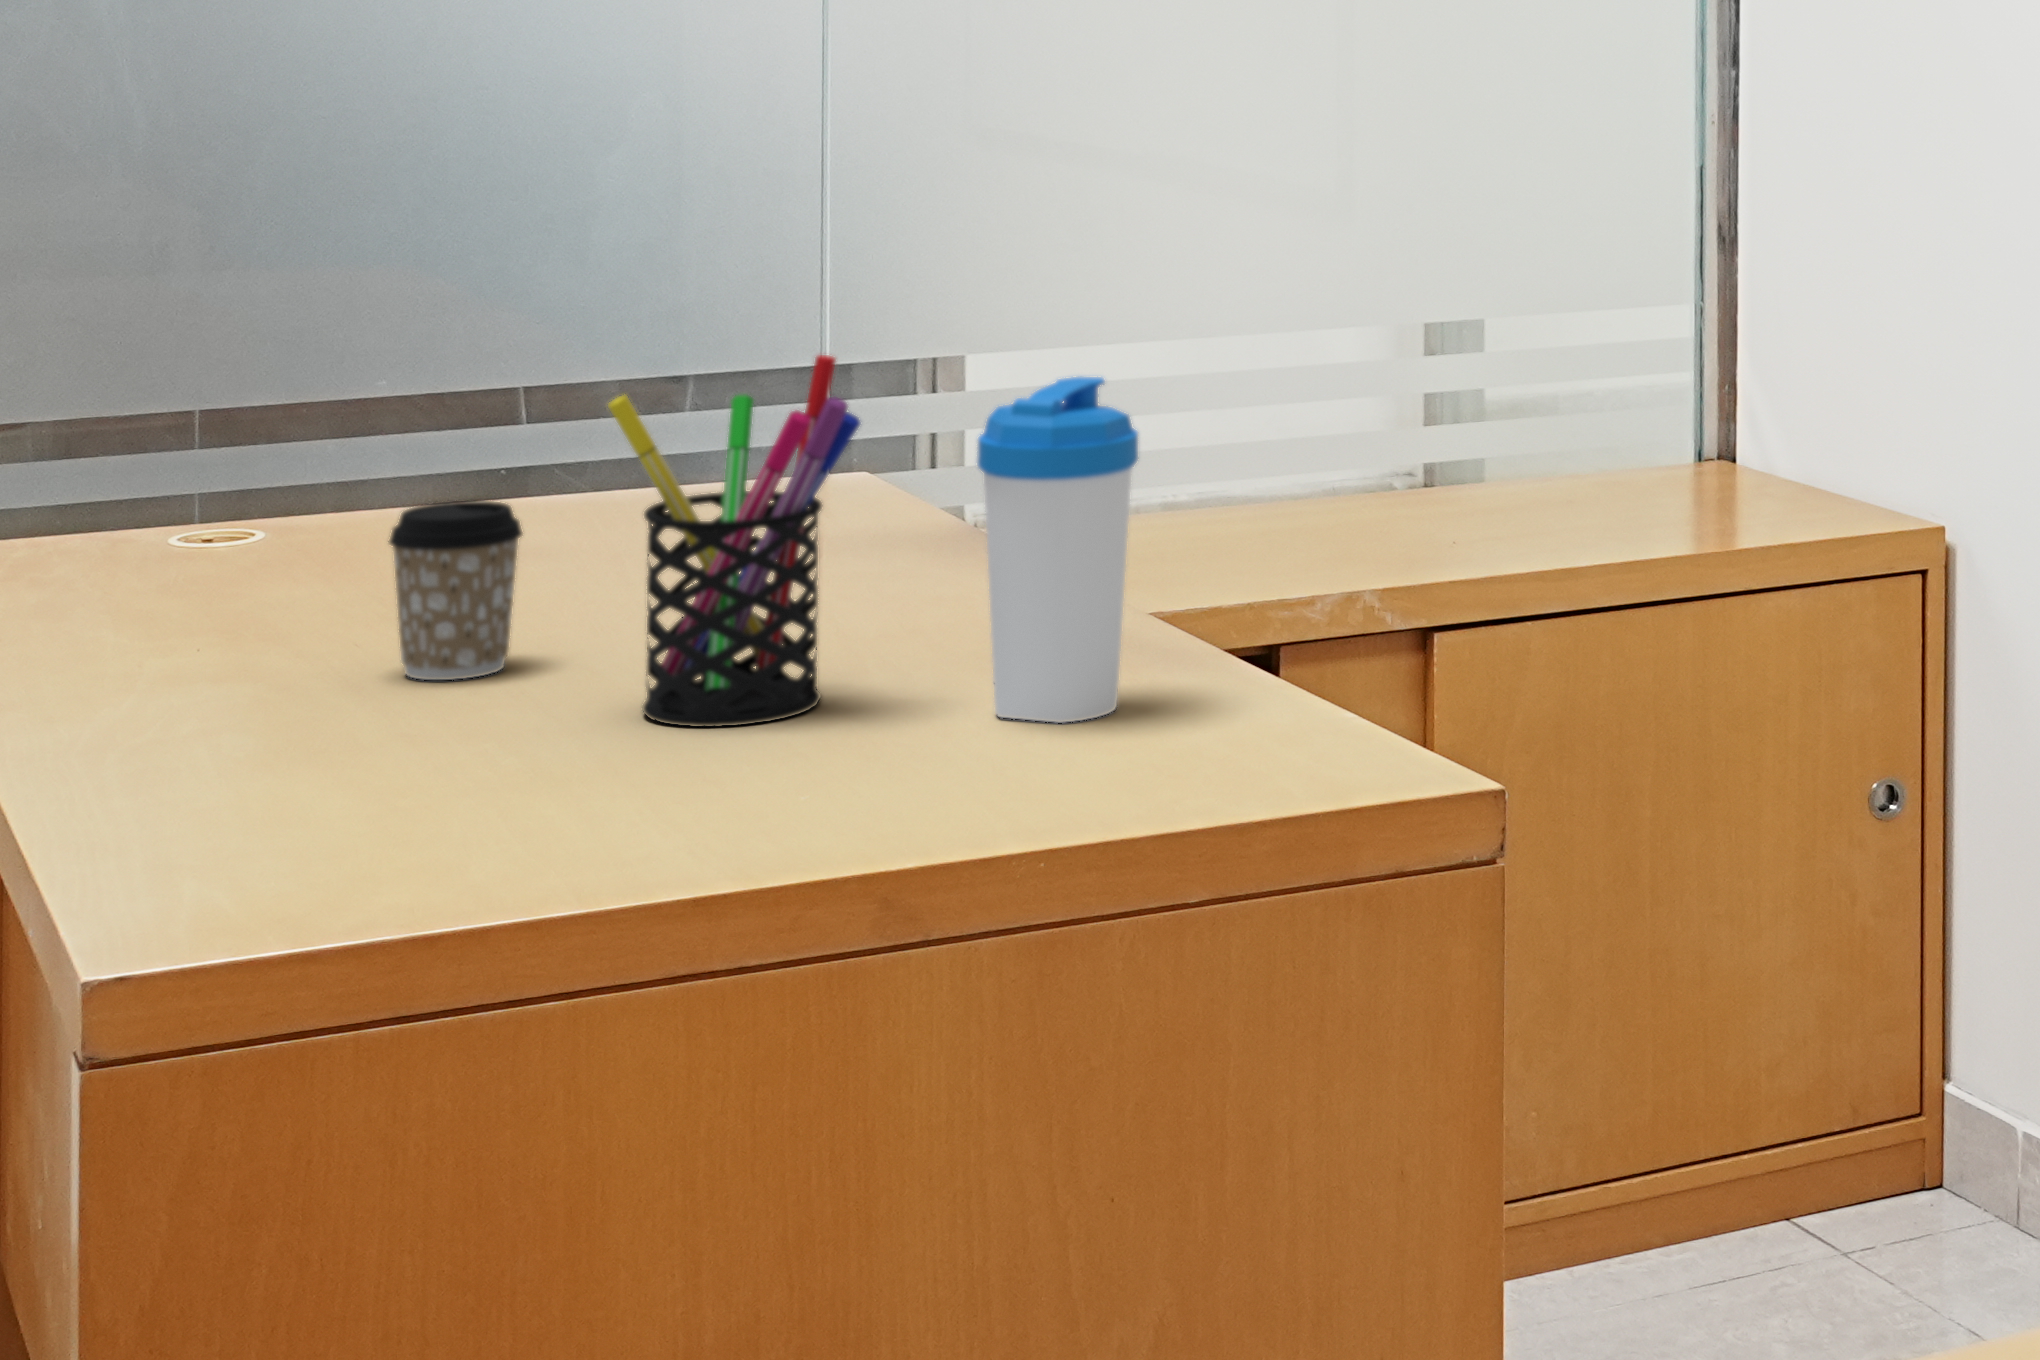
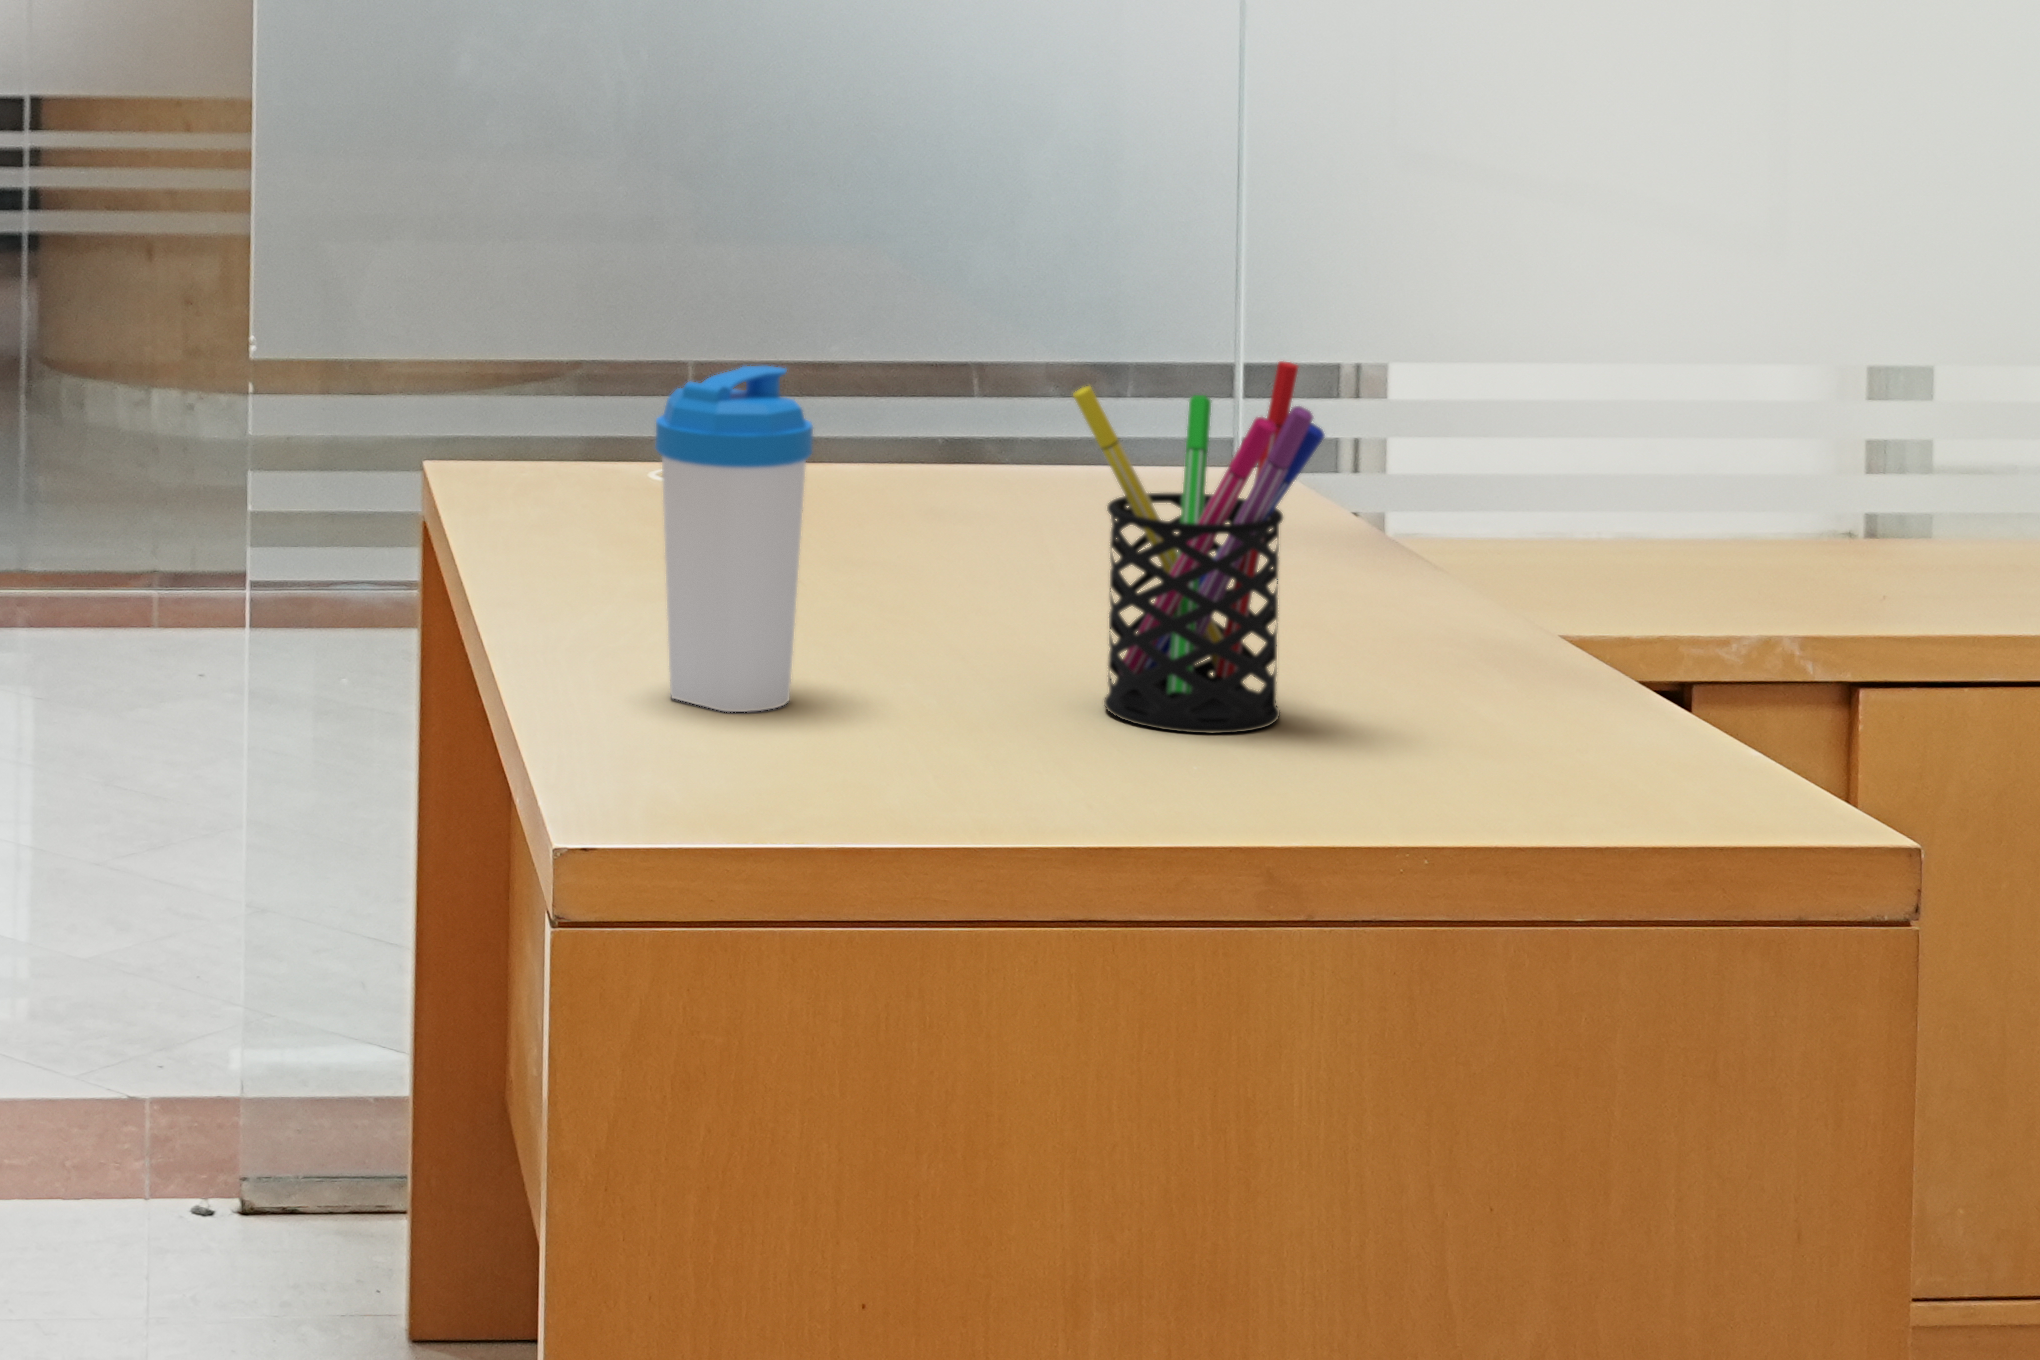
water bottle: present [977,377,1138,723] -> present [655,366,813,712]
coffee cup: present [388,501,522,680] -> none [862,475,985,649]

